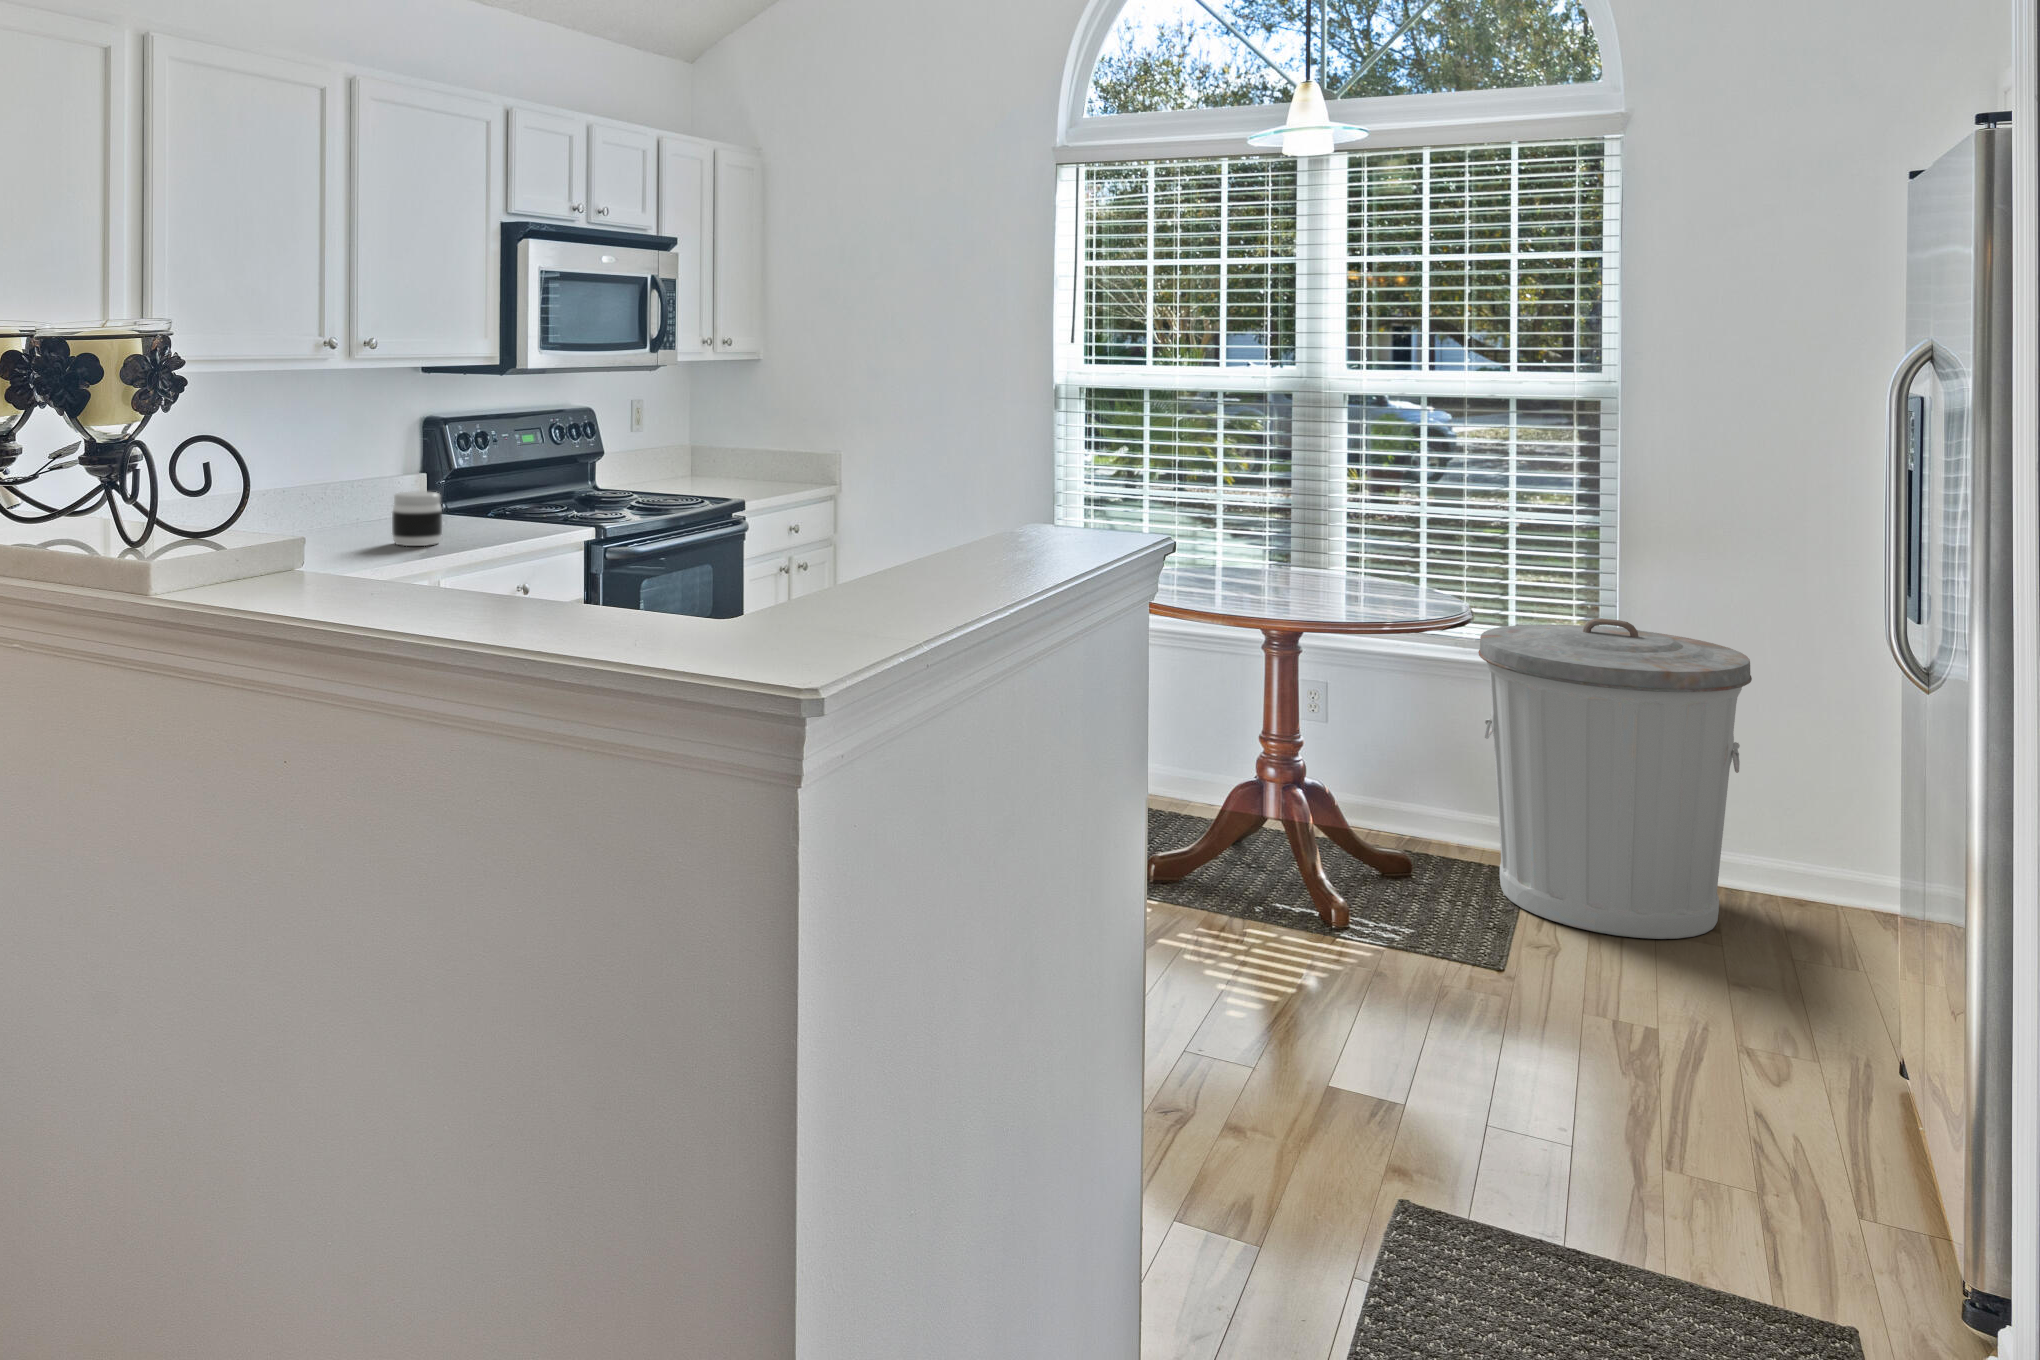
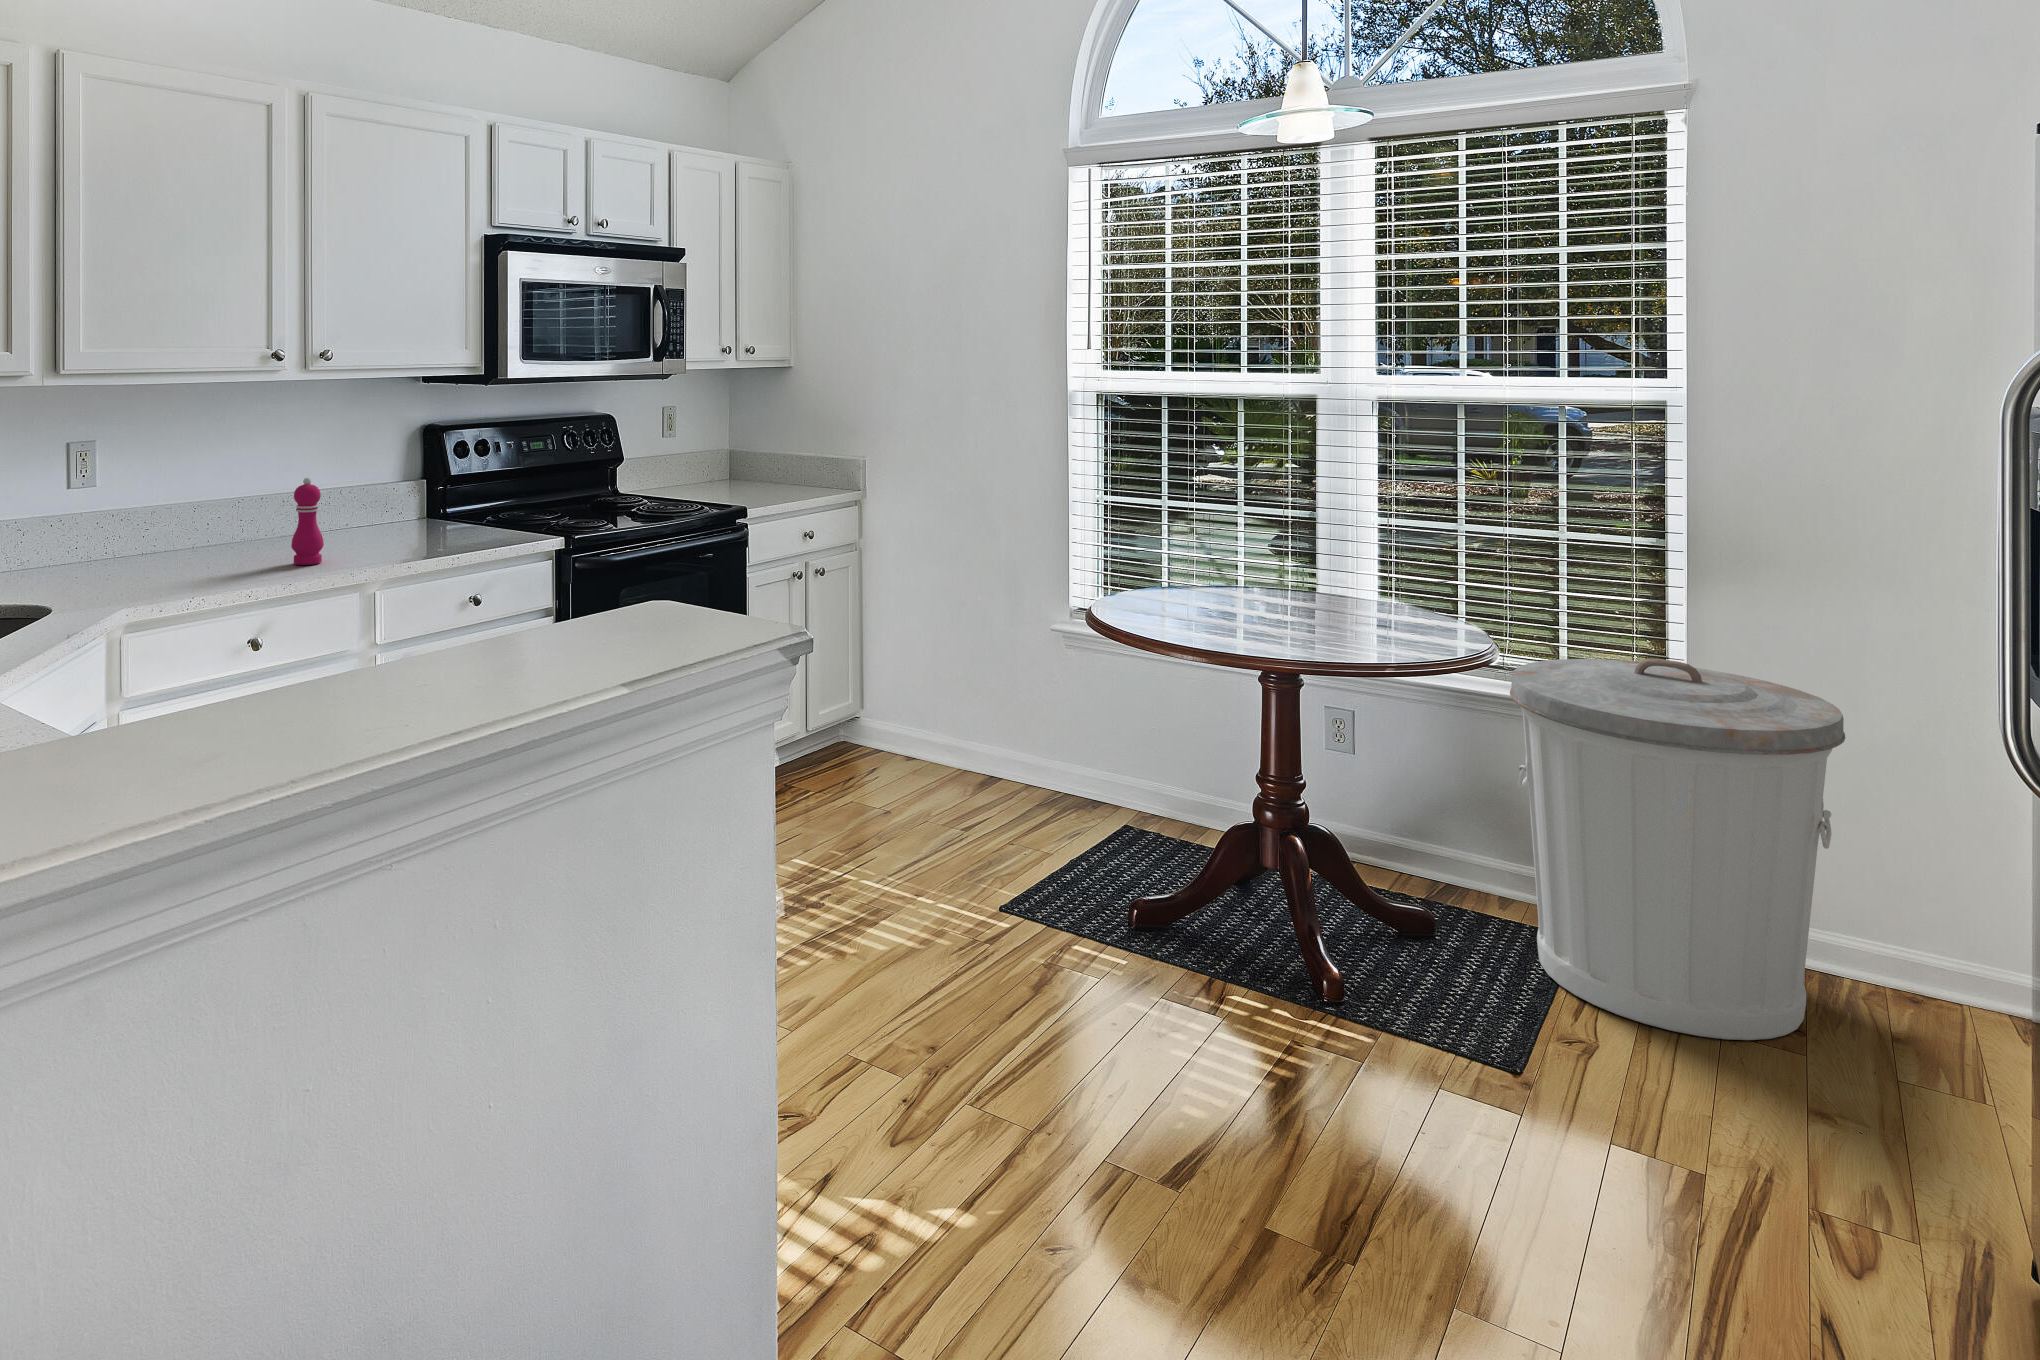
pepper mill: none [348,467,380,555] -> present [291,478,324,565]
jar: present [392,491,442,546] -> none [348,500,398,555]

